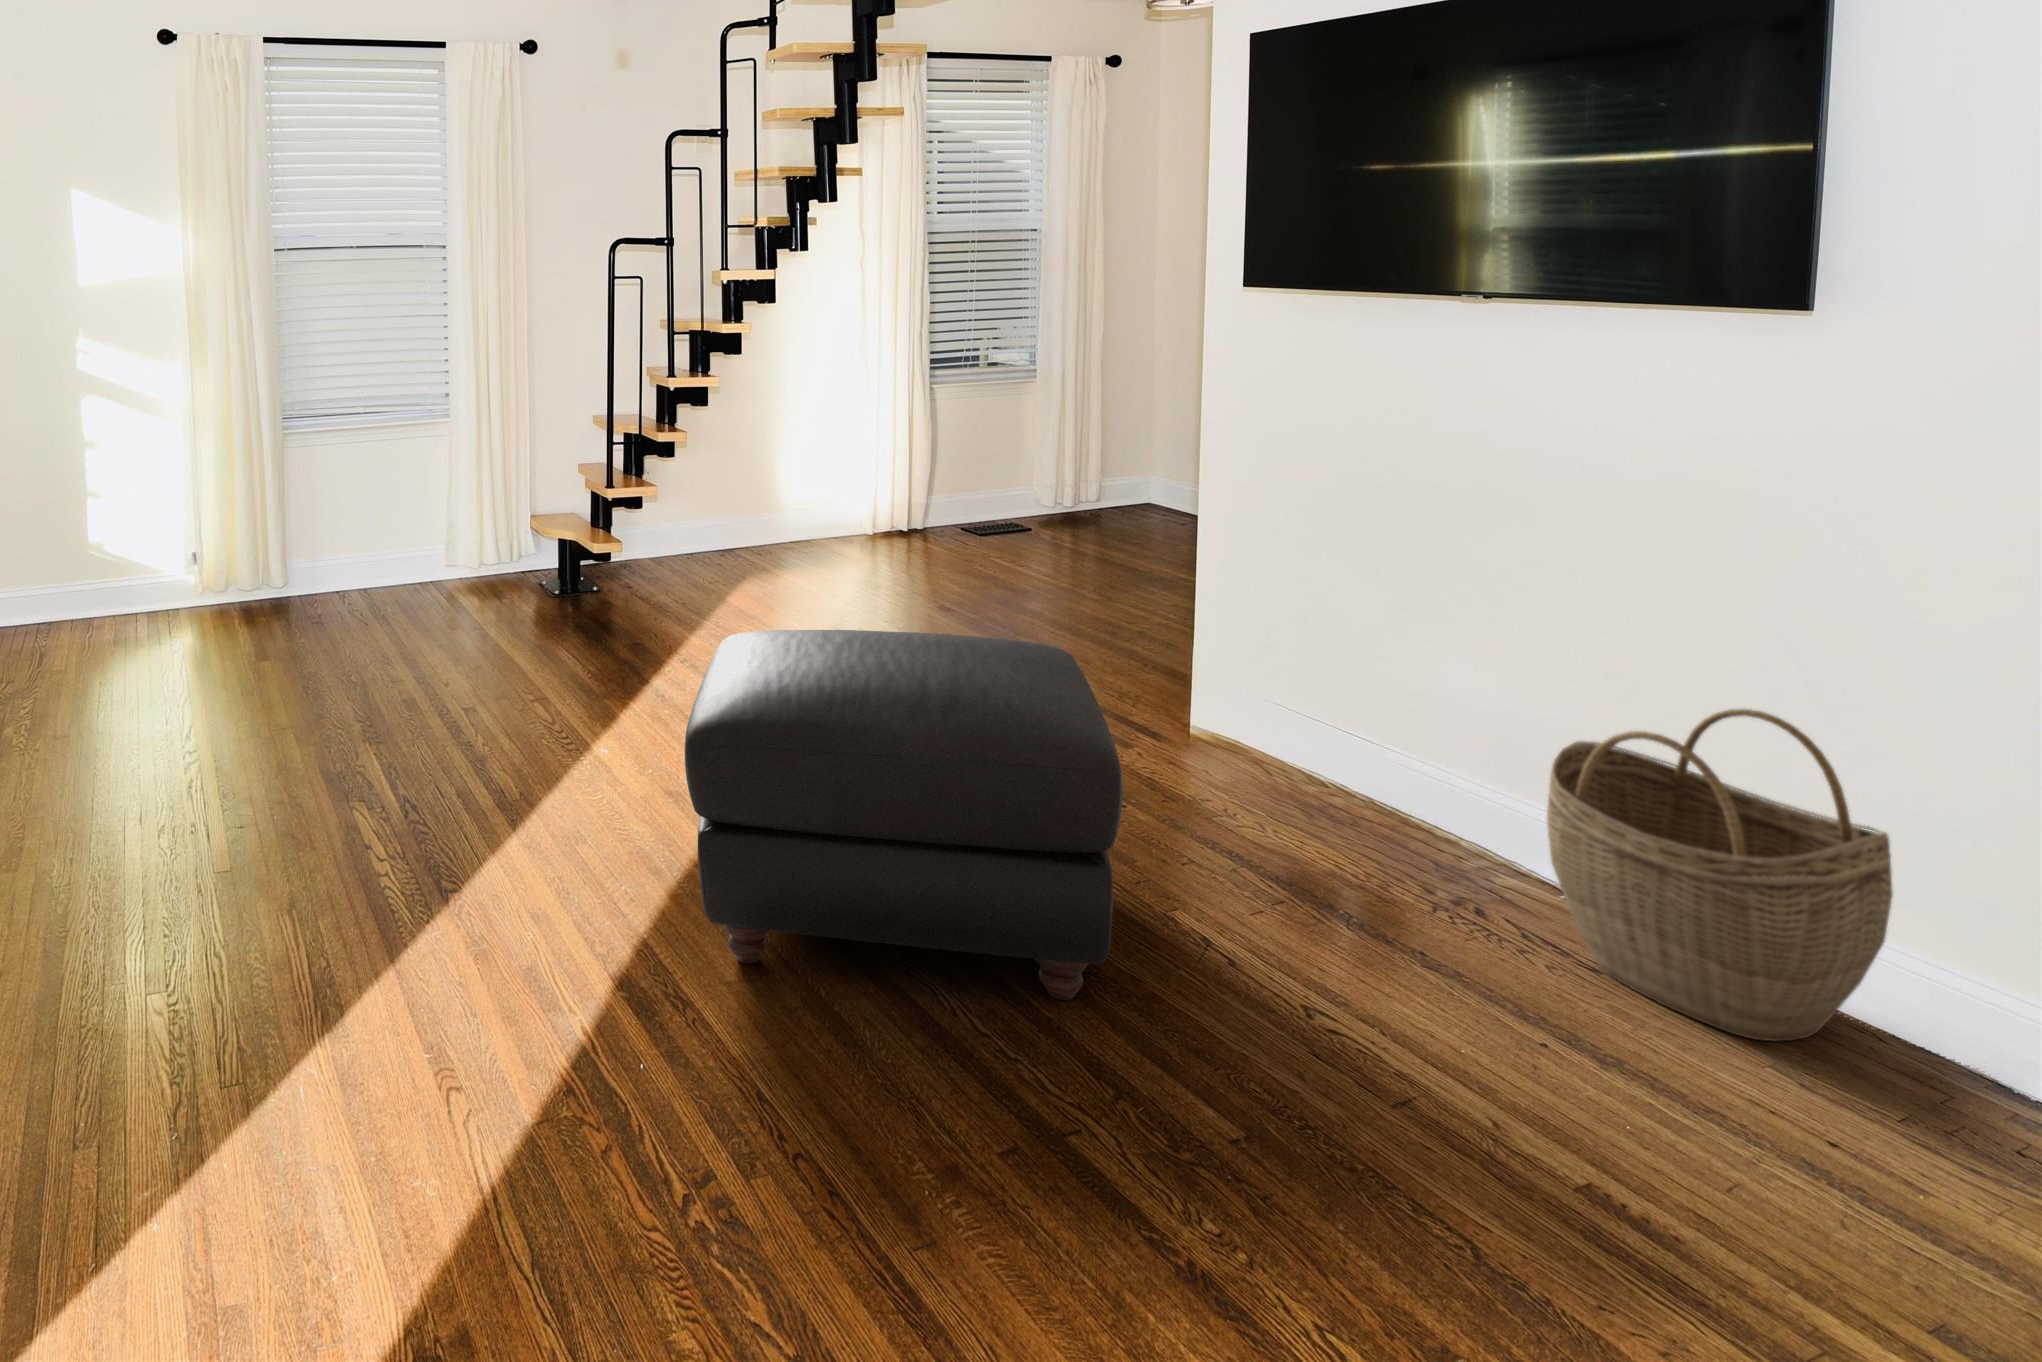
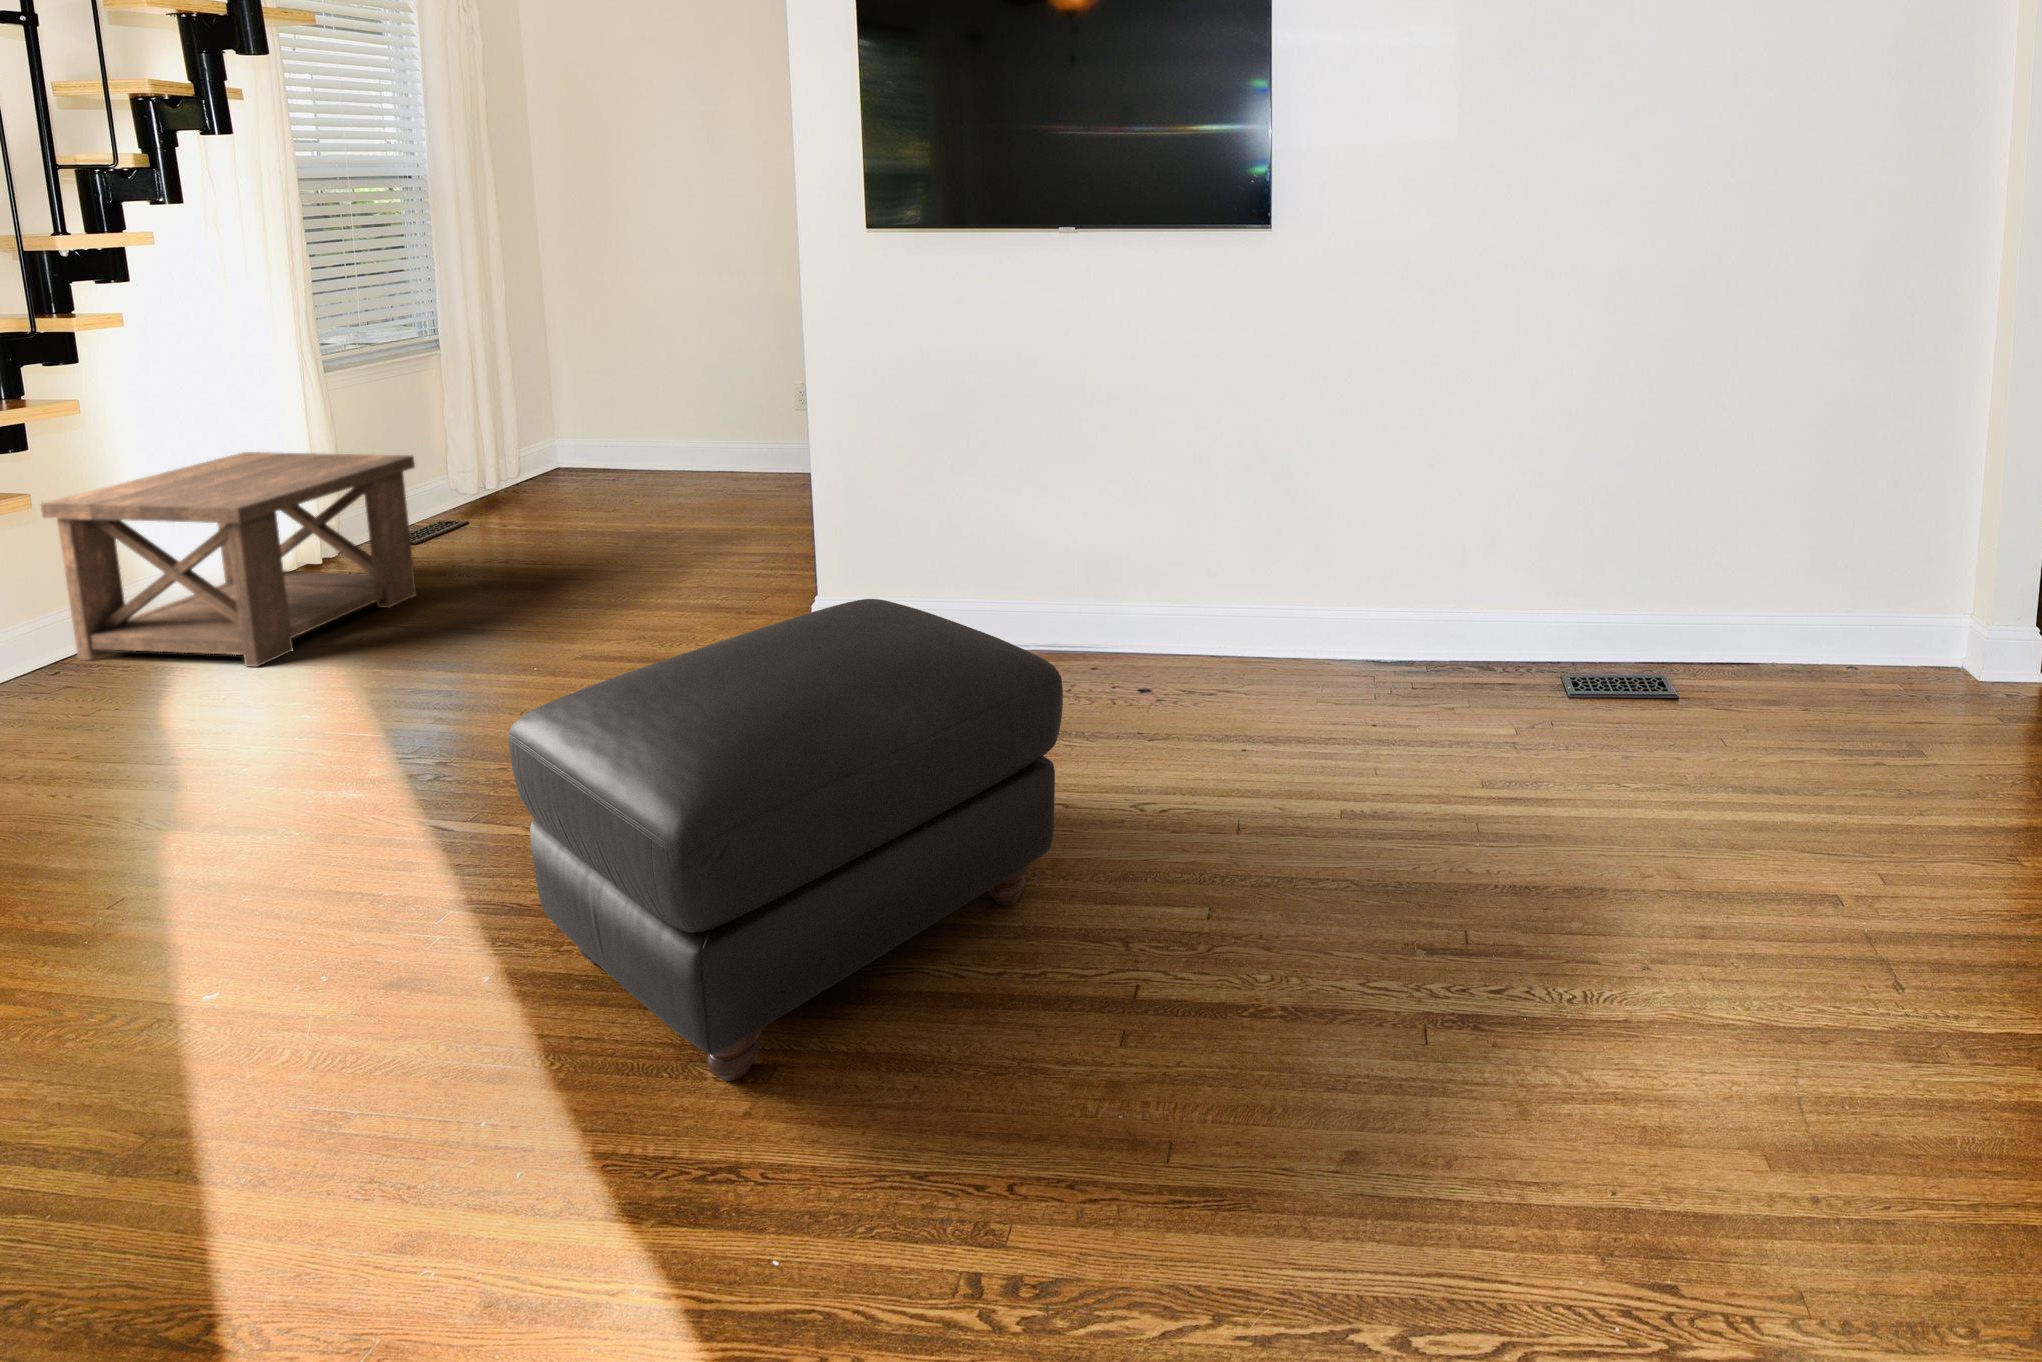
side table: none [732,438,944,593] -> present [41,452,416,667]
woven basket: present [1547,709,1893,1042] -> none [1170,501,1326,699]

